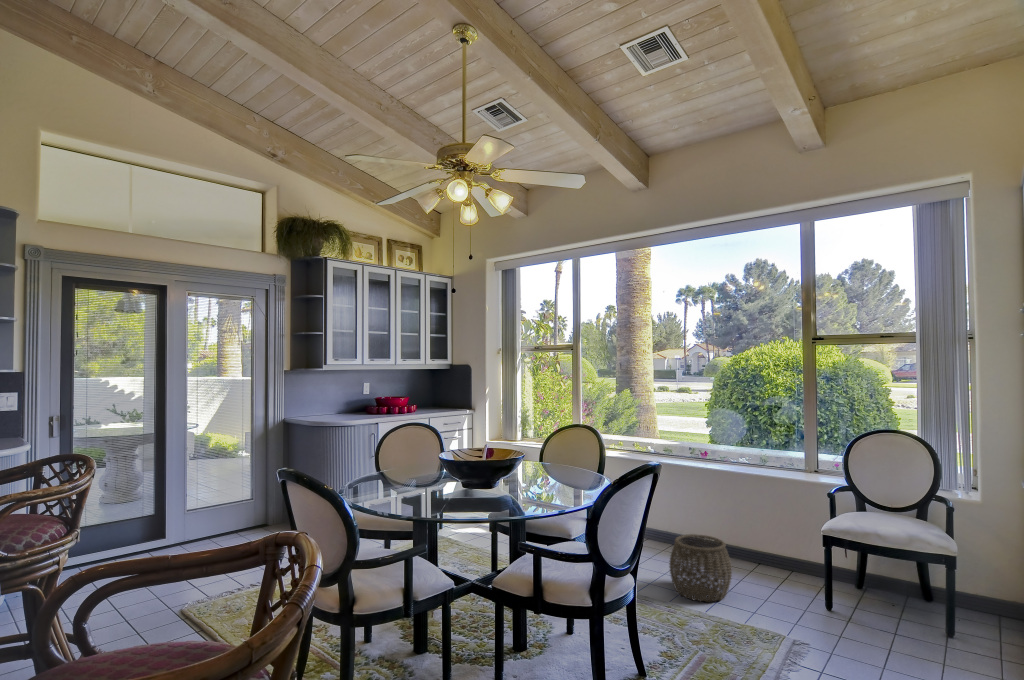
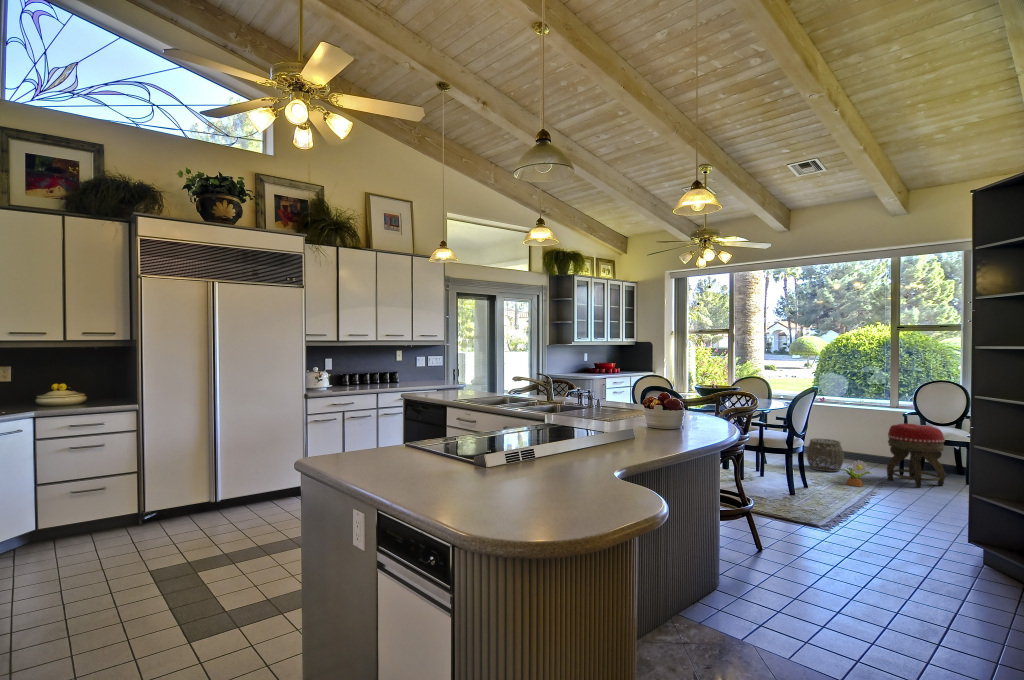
footstool: none [804,514,908,650] -> present [887,424,945,488]
decorative plant: none [718,601,775,655] -> present [841,460,871,487]

